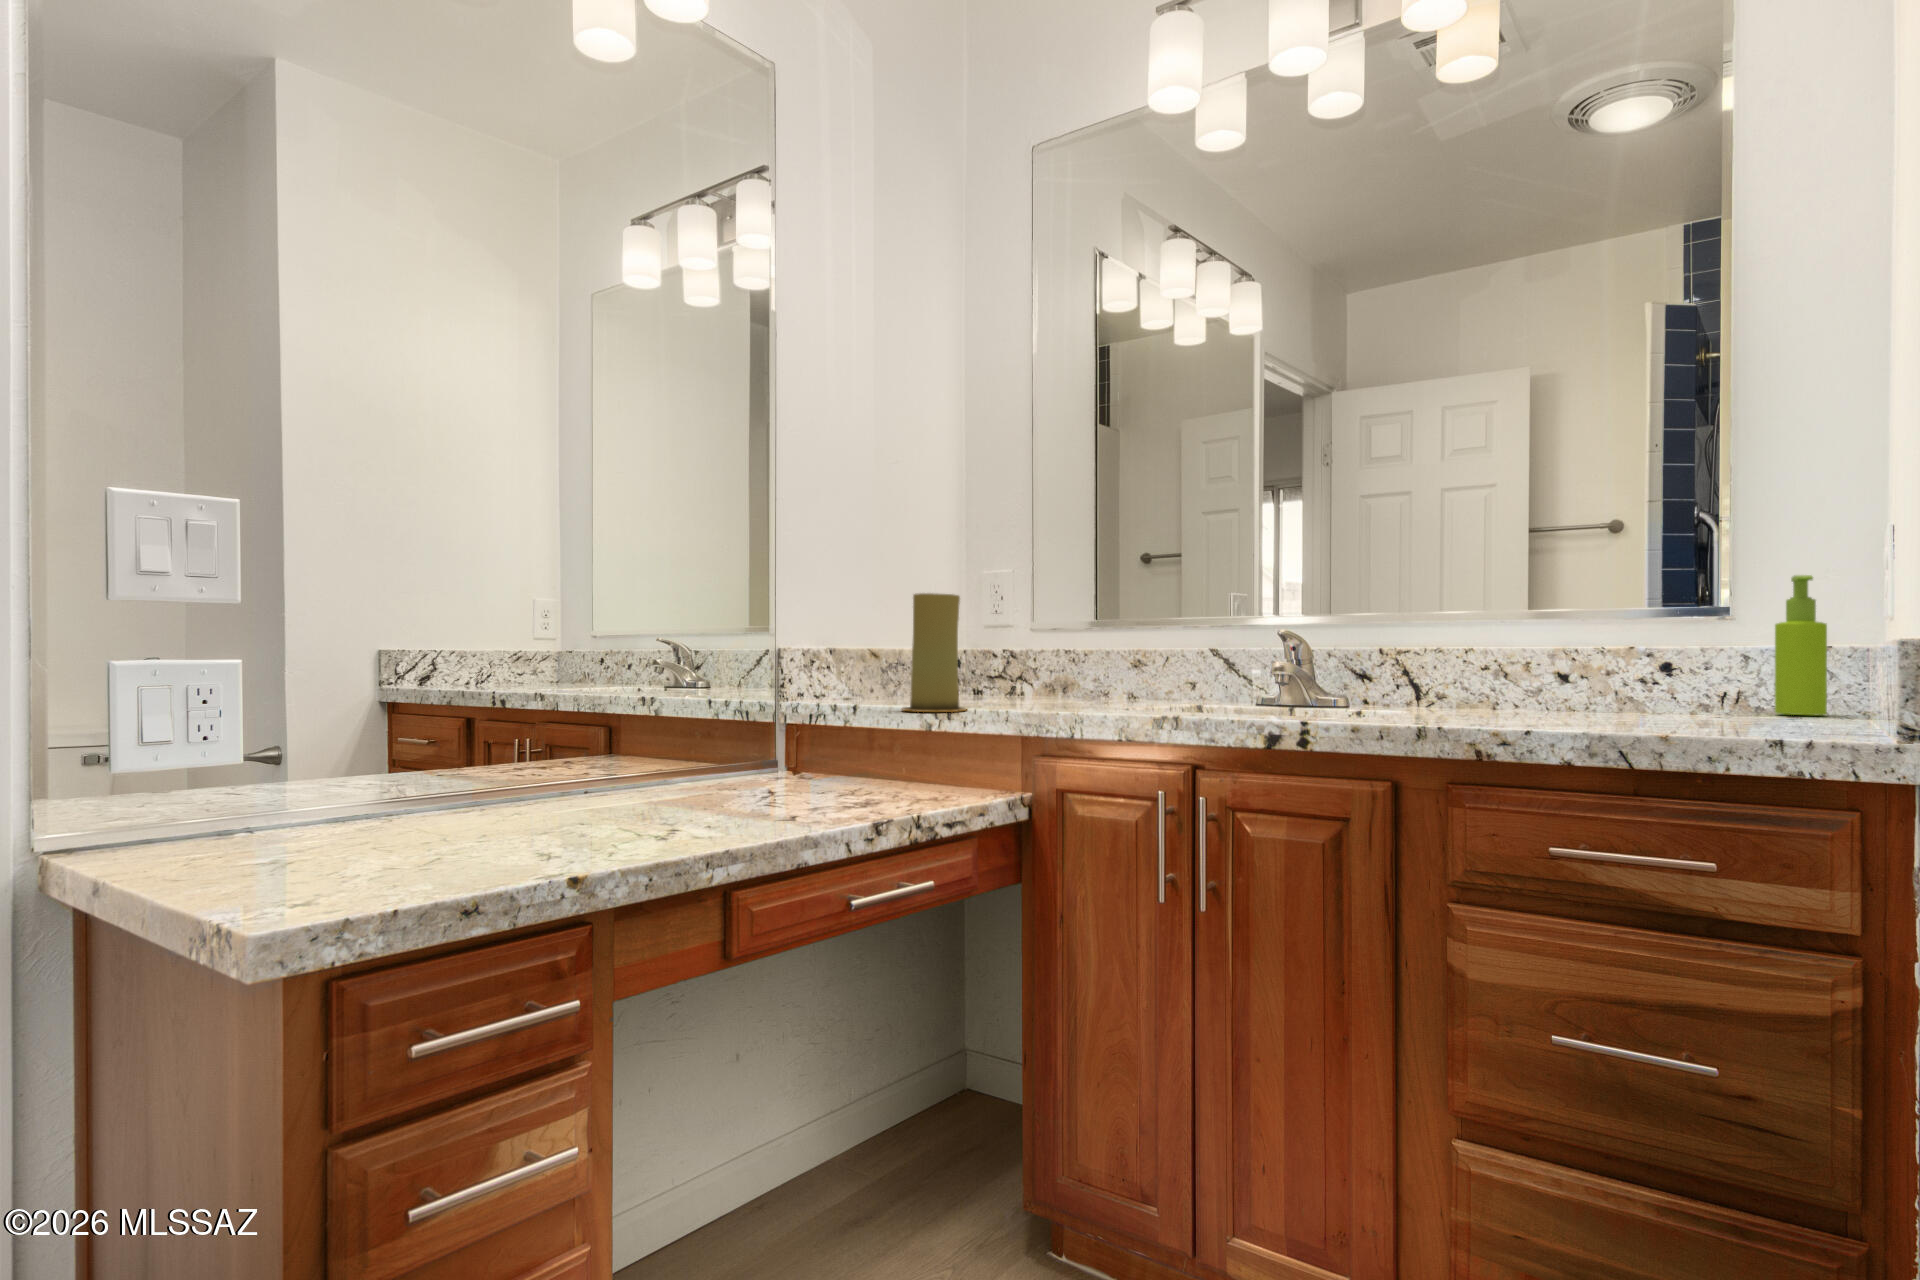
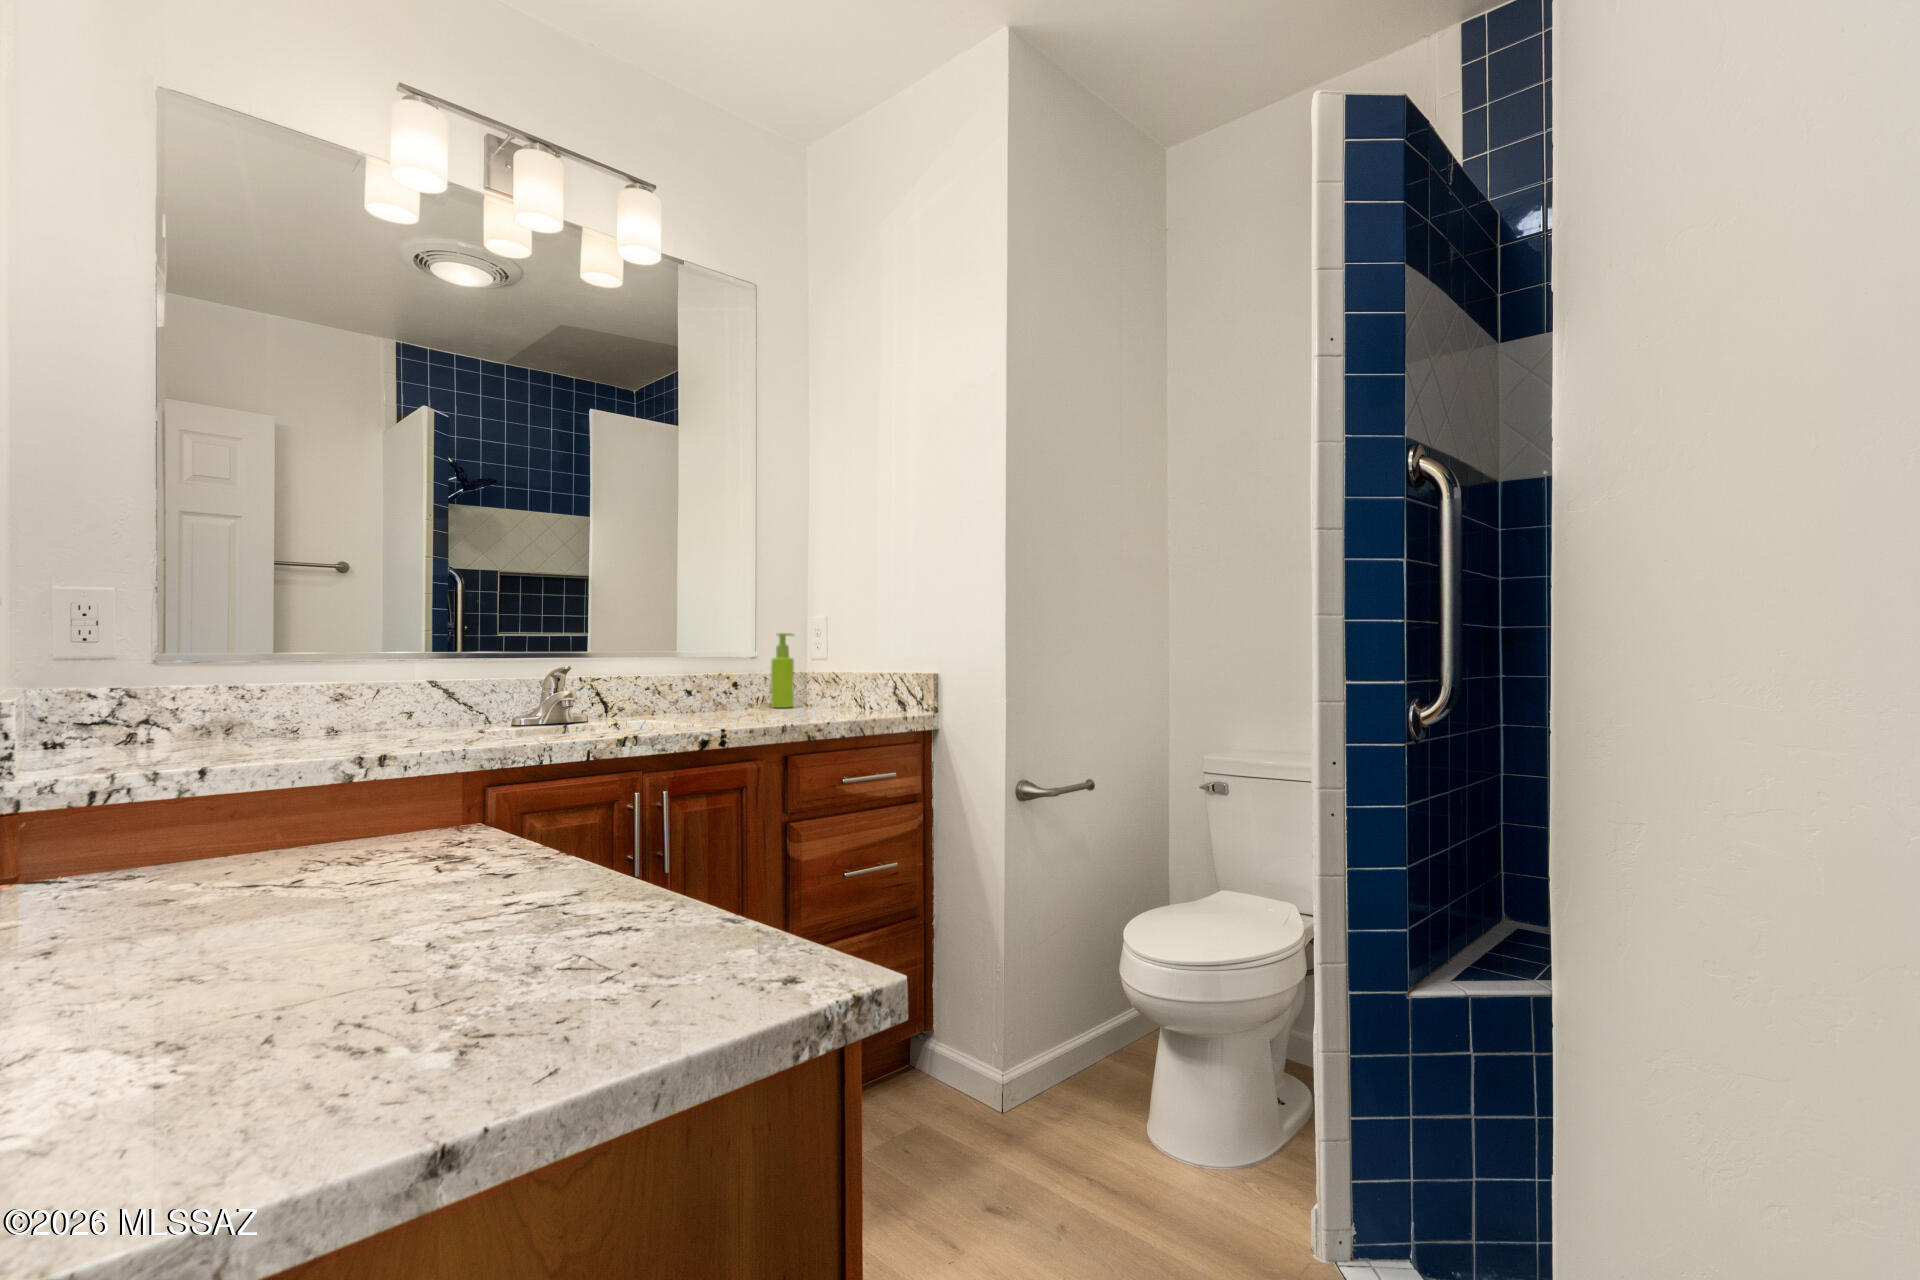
candle: present [902,593,967,712] -> none [325,623,415,761]

